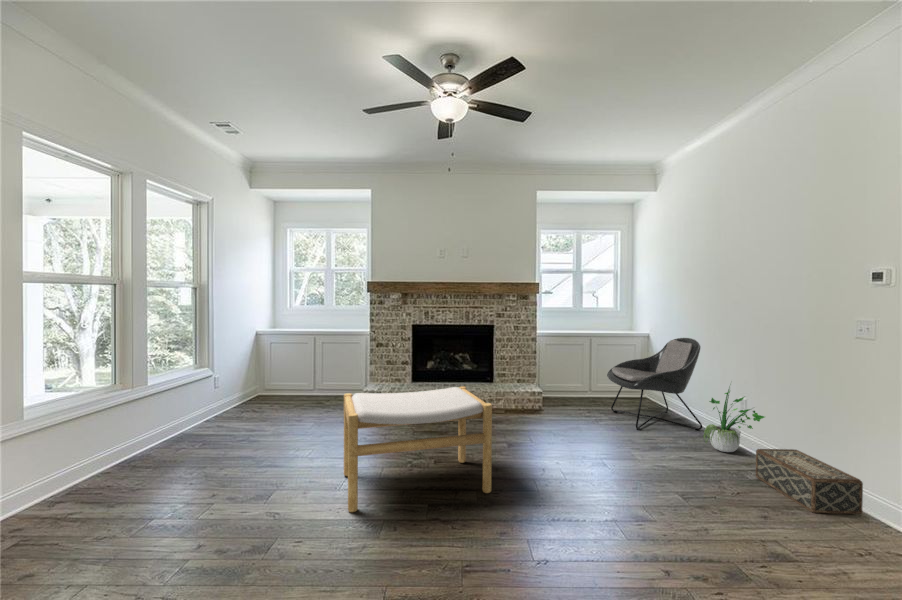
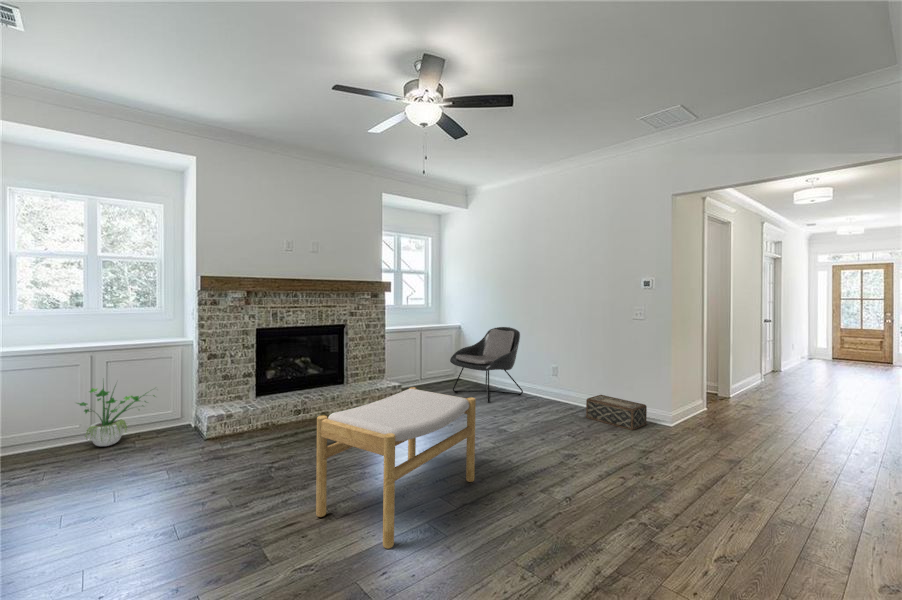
potted plant: present [704,389,764,452] -> present [77,384,155,446]

